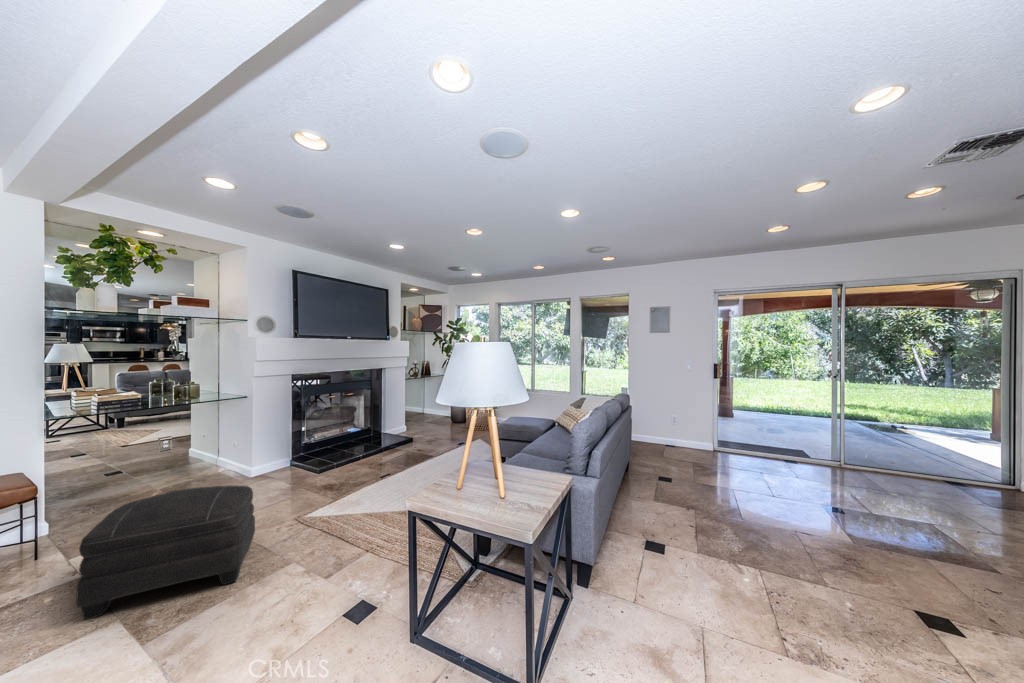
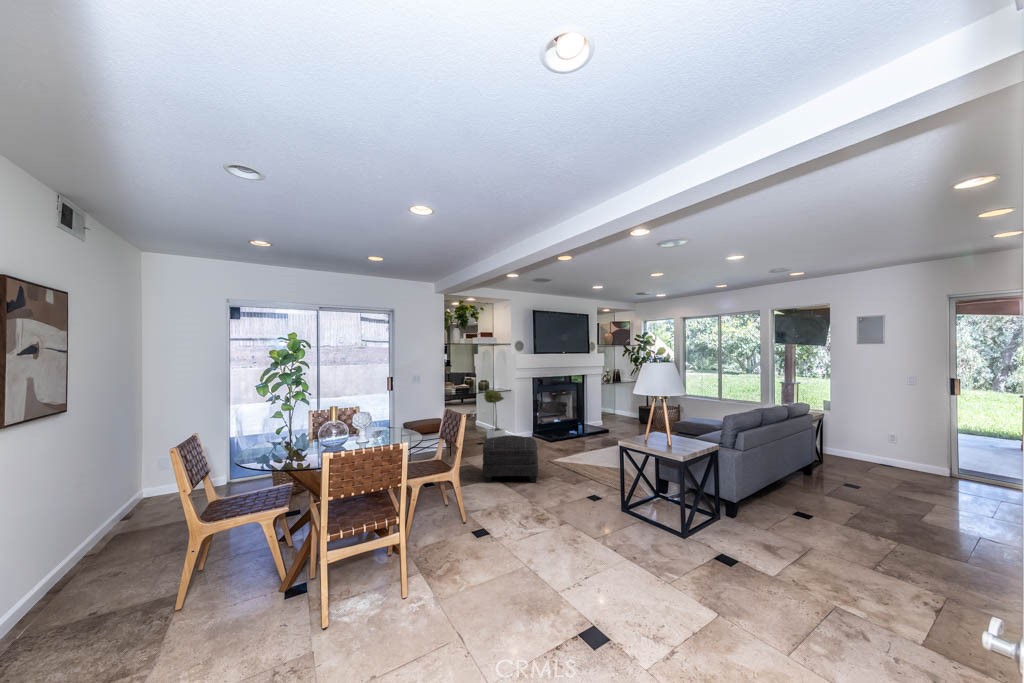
potted tree: none [191,394,237,484] -> present [484,389,506,438]

